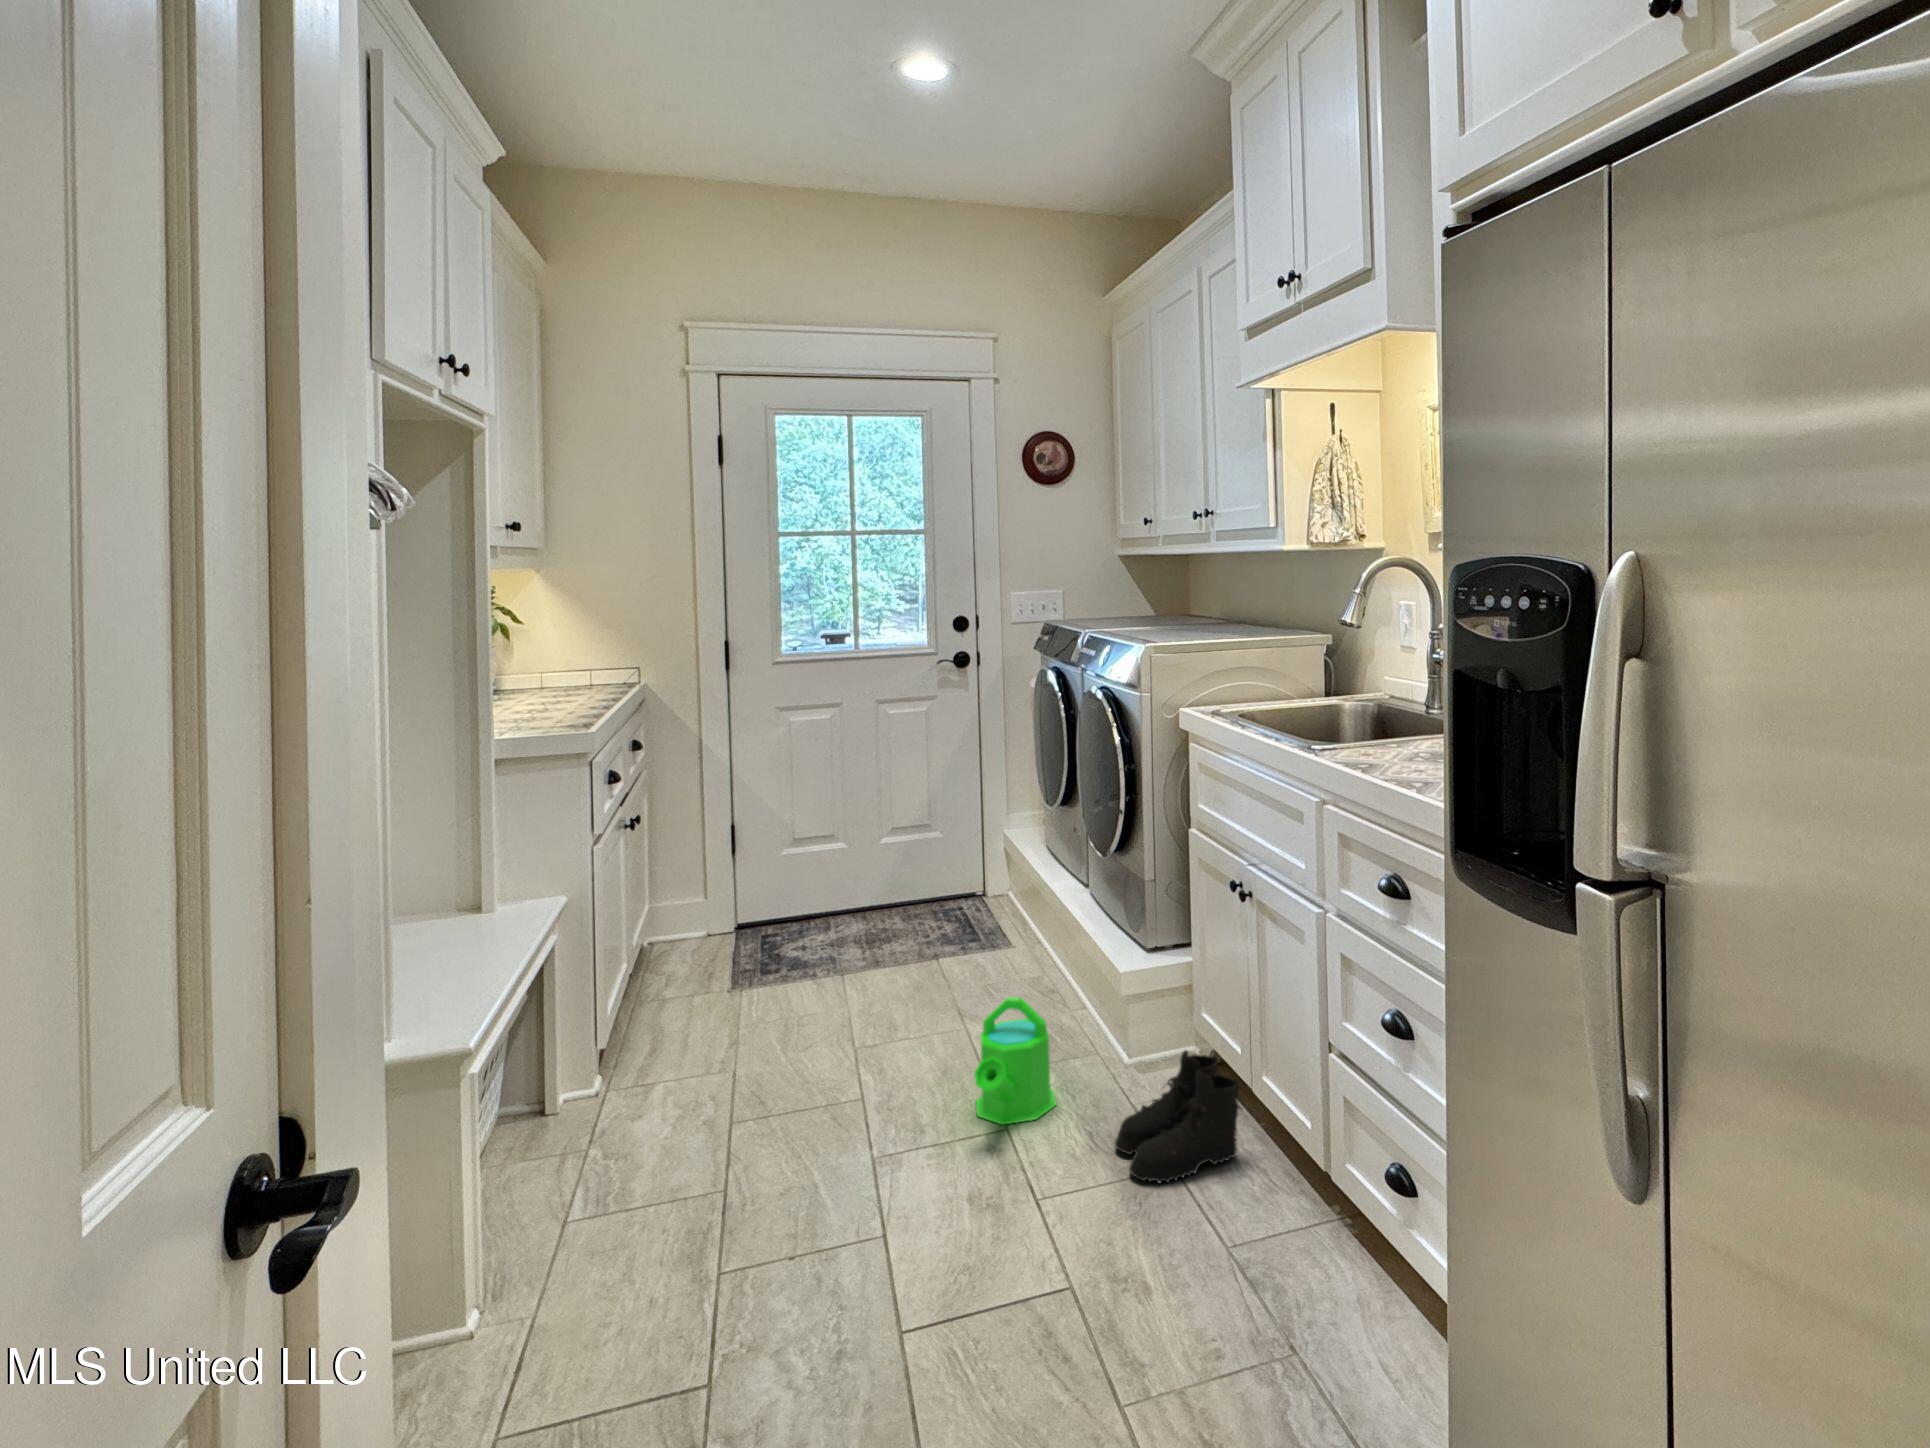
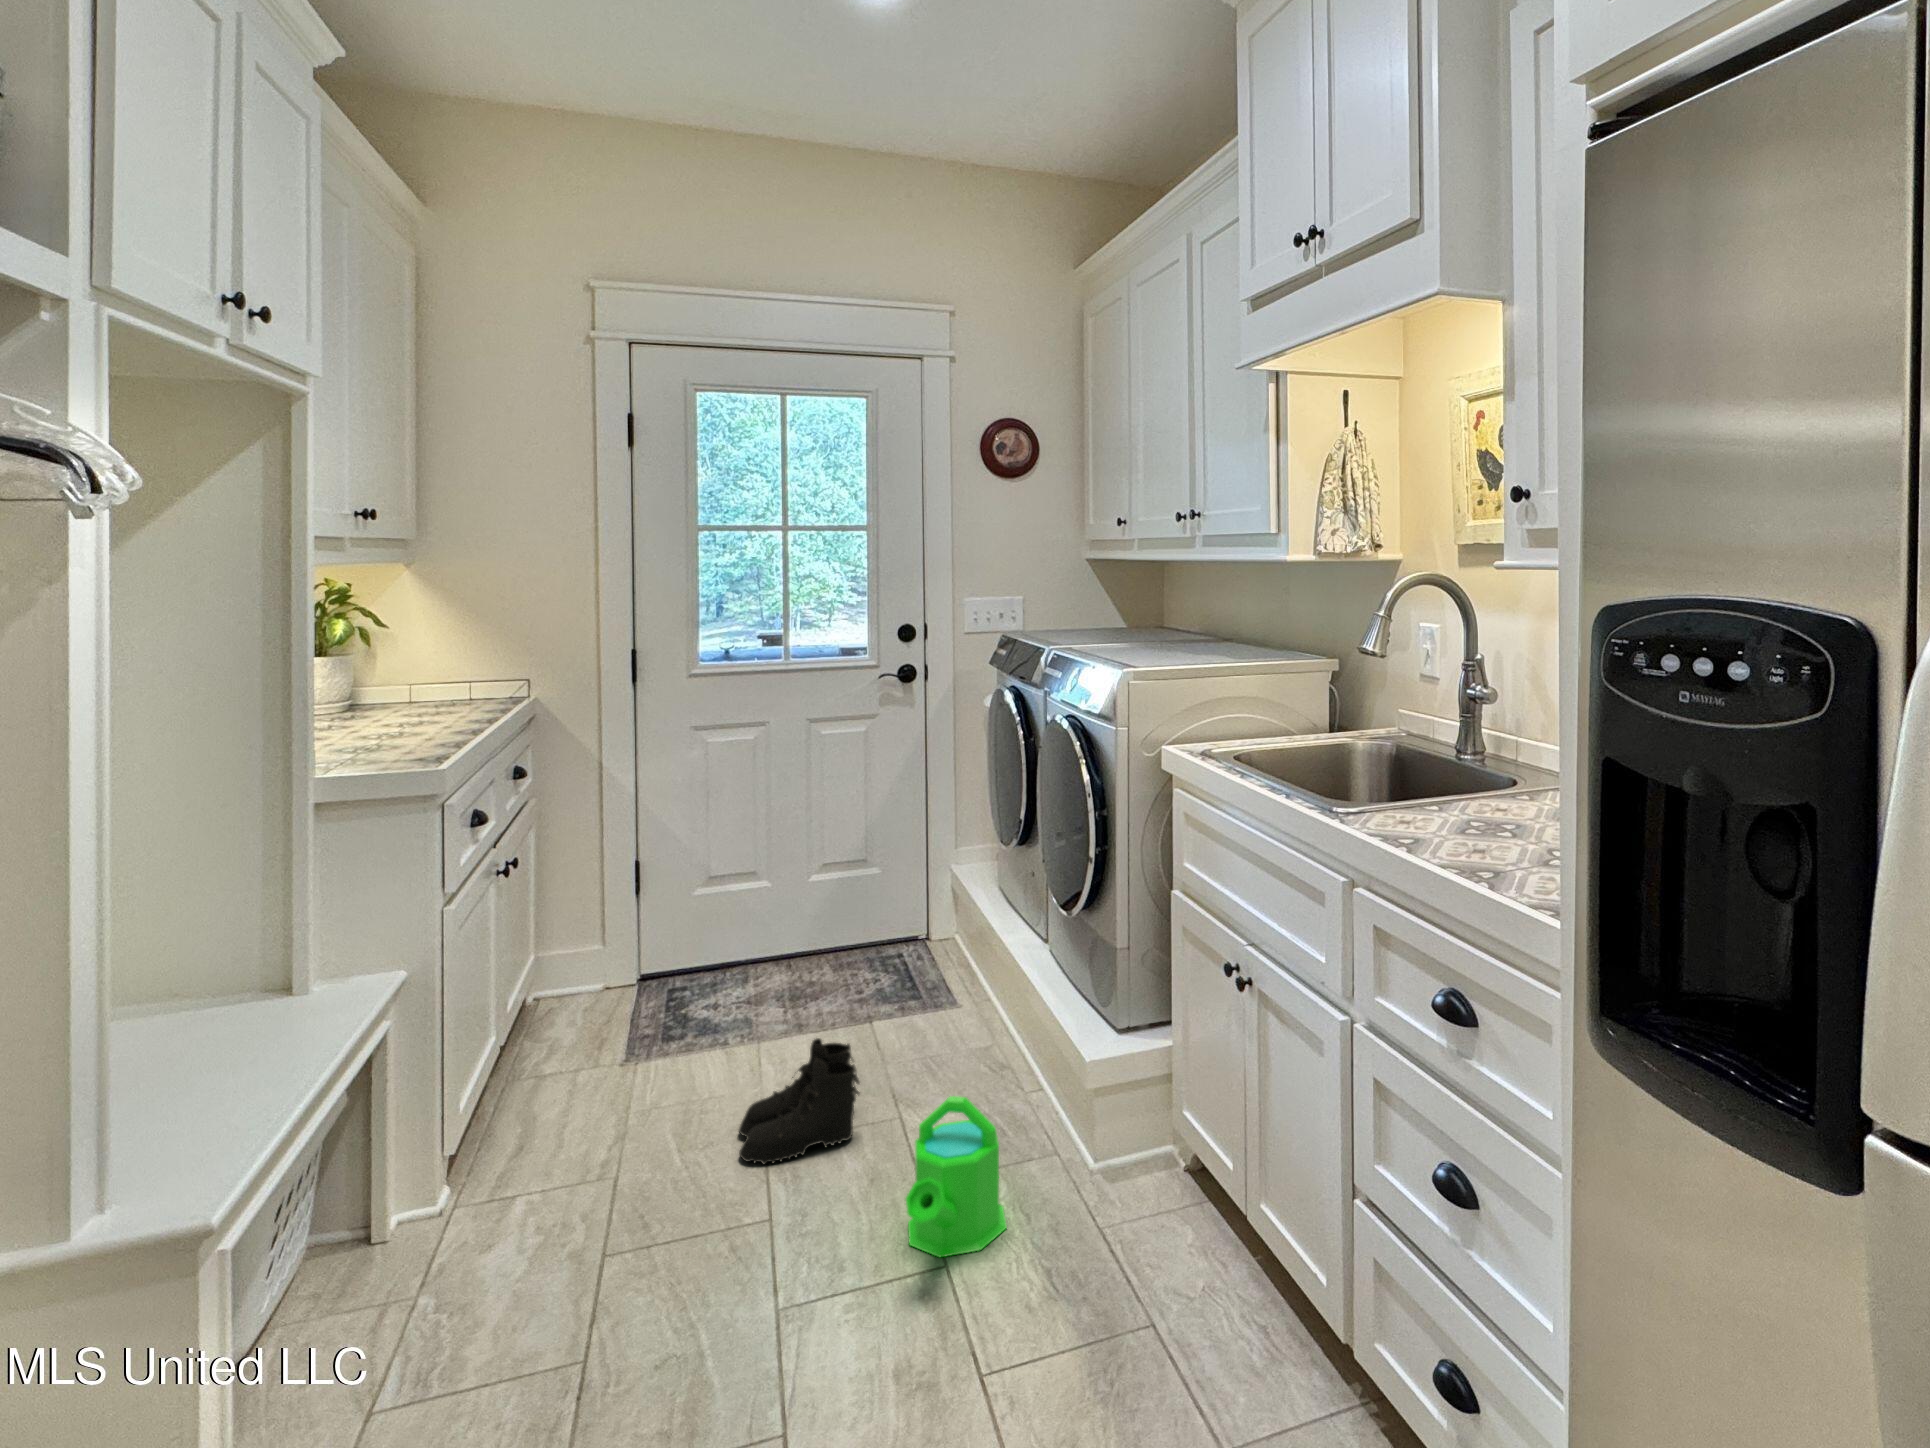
boots: present [1115,1050,1242,1184] -> present [739,1038,860,1164]

